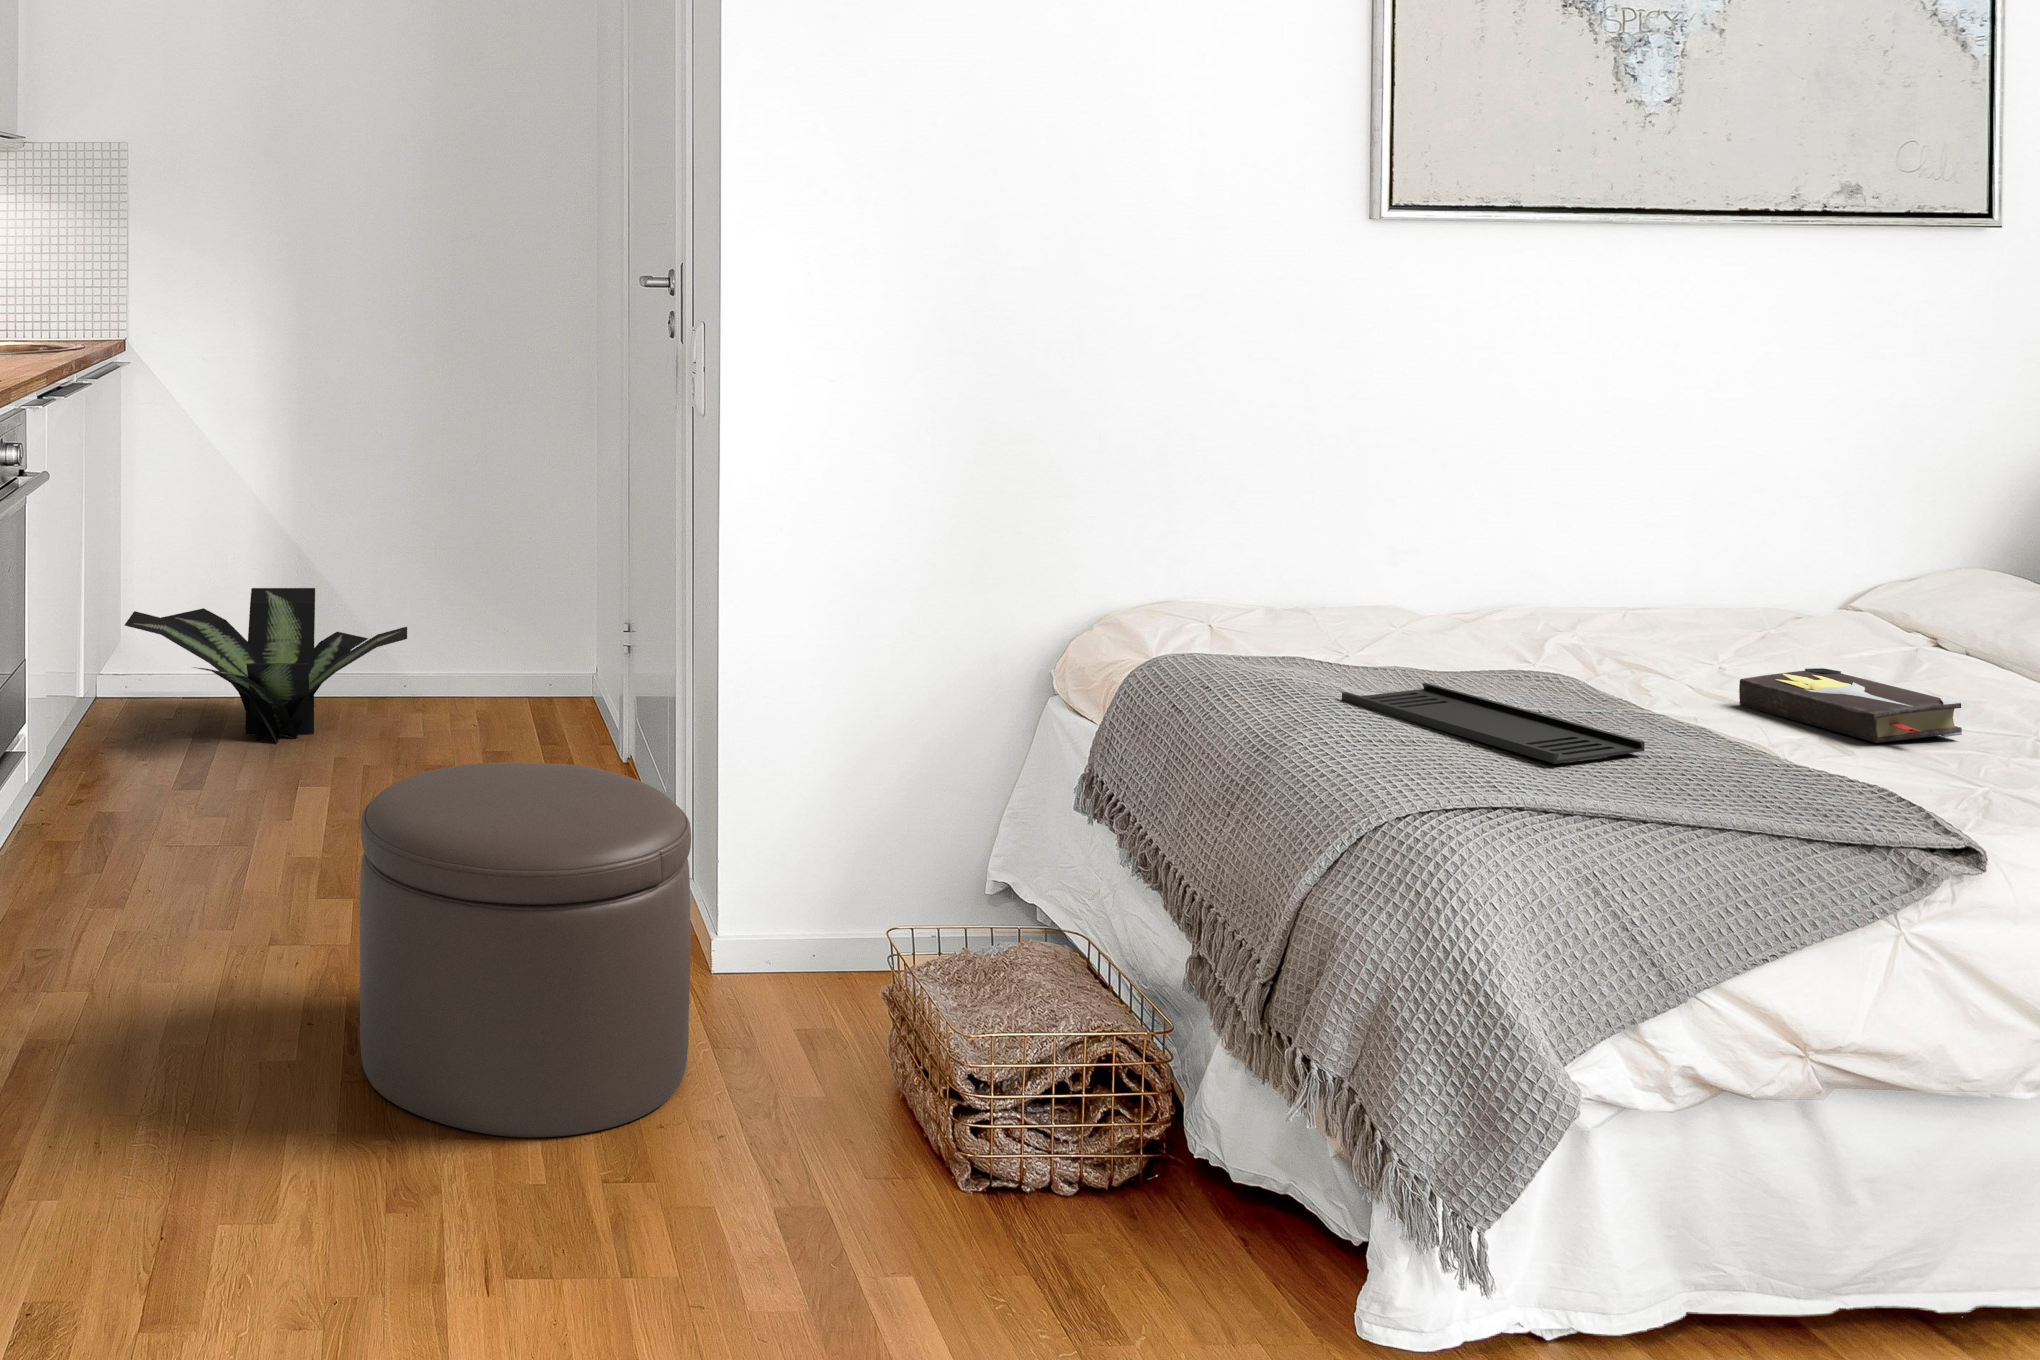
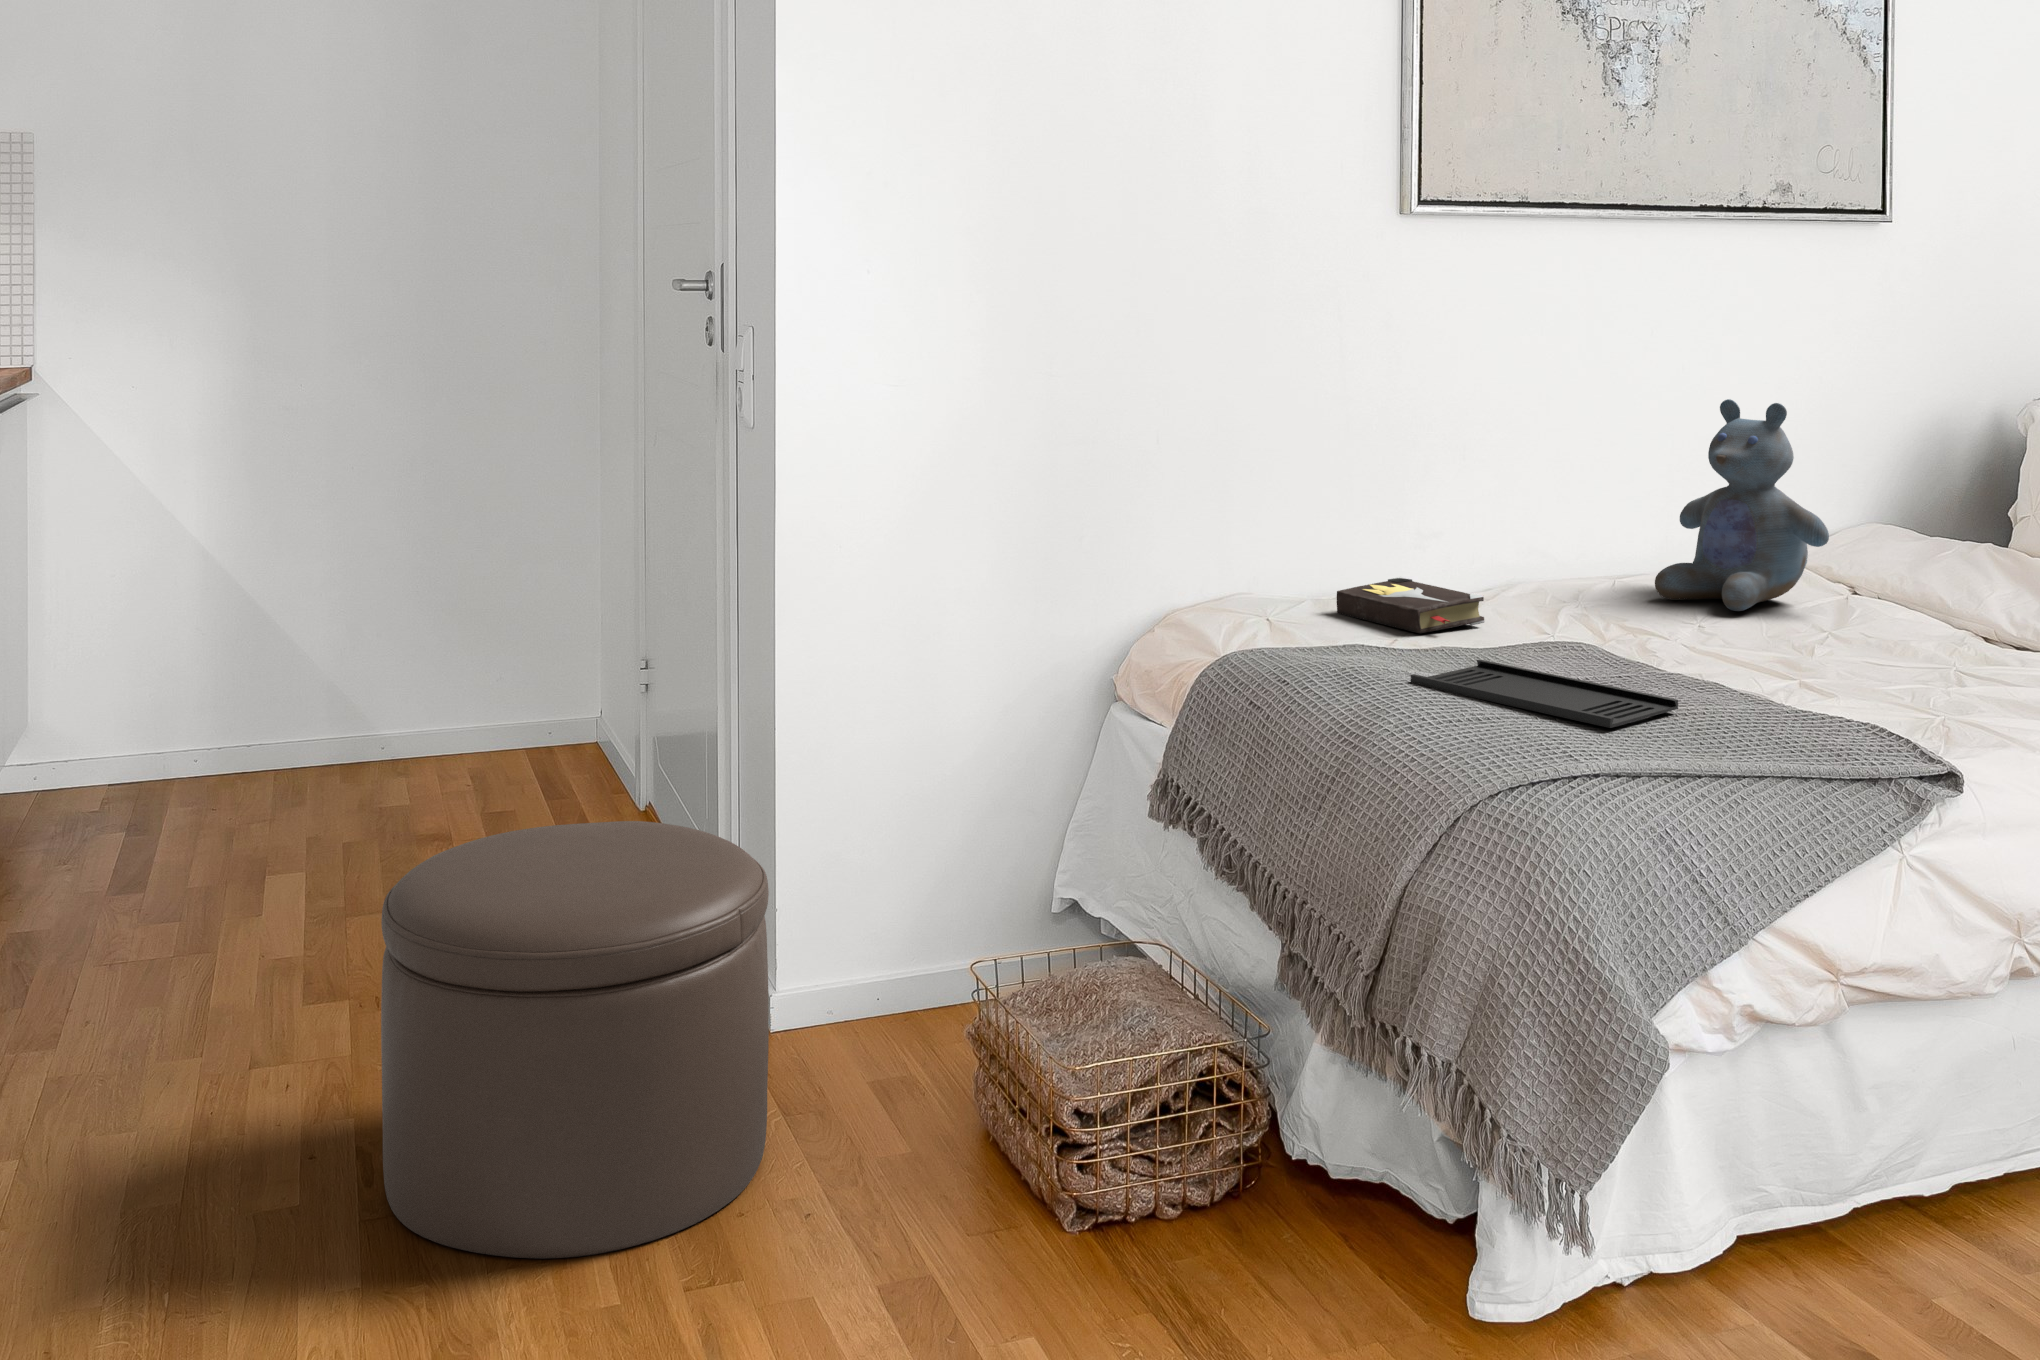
stuffed bear: none [1665,422,1886,655] -> present [1655,399,1829,611]
potted plant: present [124,588,407,743] -> none [43,644,400,827]
hardback book: present [1739,667,1962,743] -> present [1337,577,1484,633]

